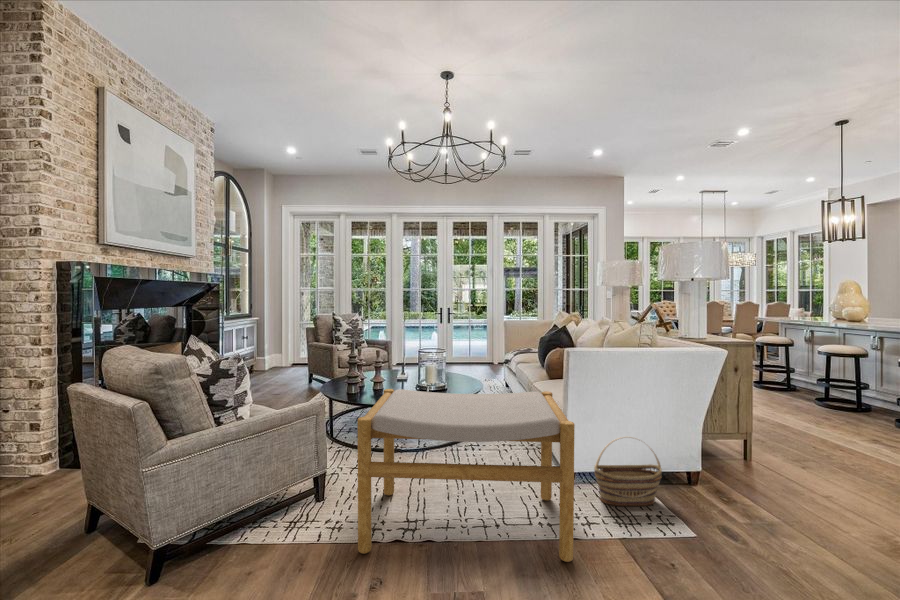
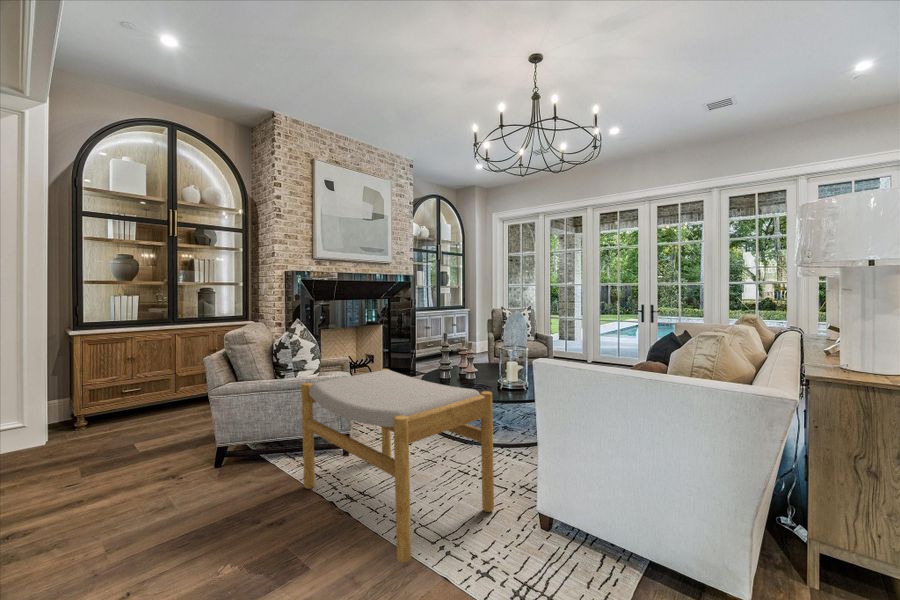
basket: present [594,437,662,506] -> none [531,465,615,567]

